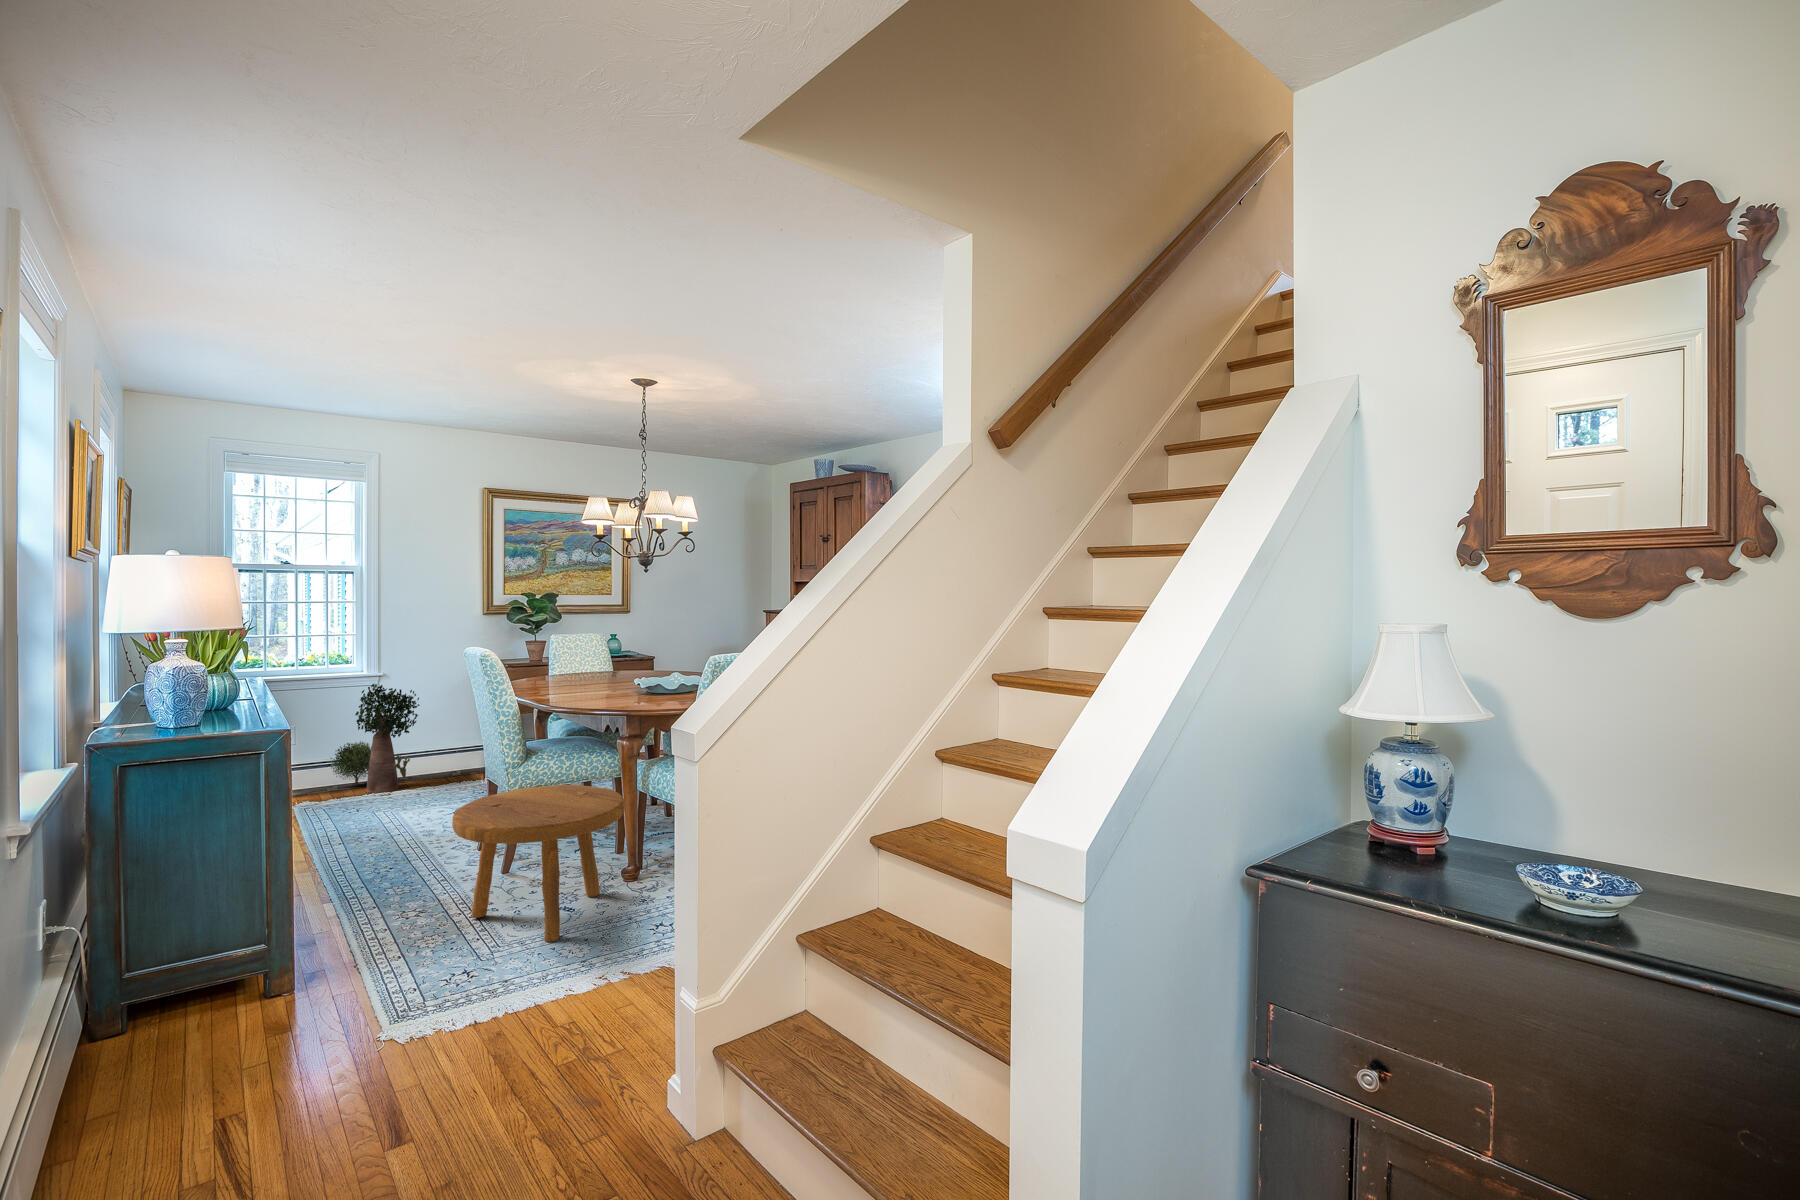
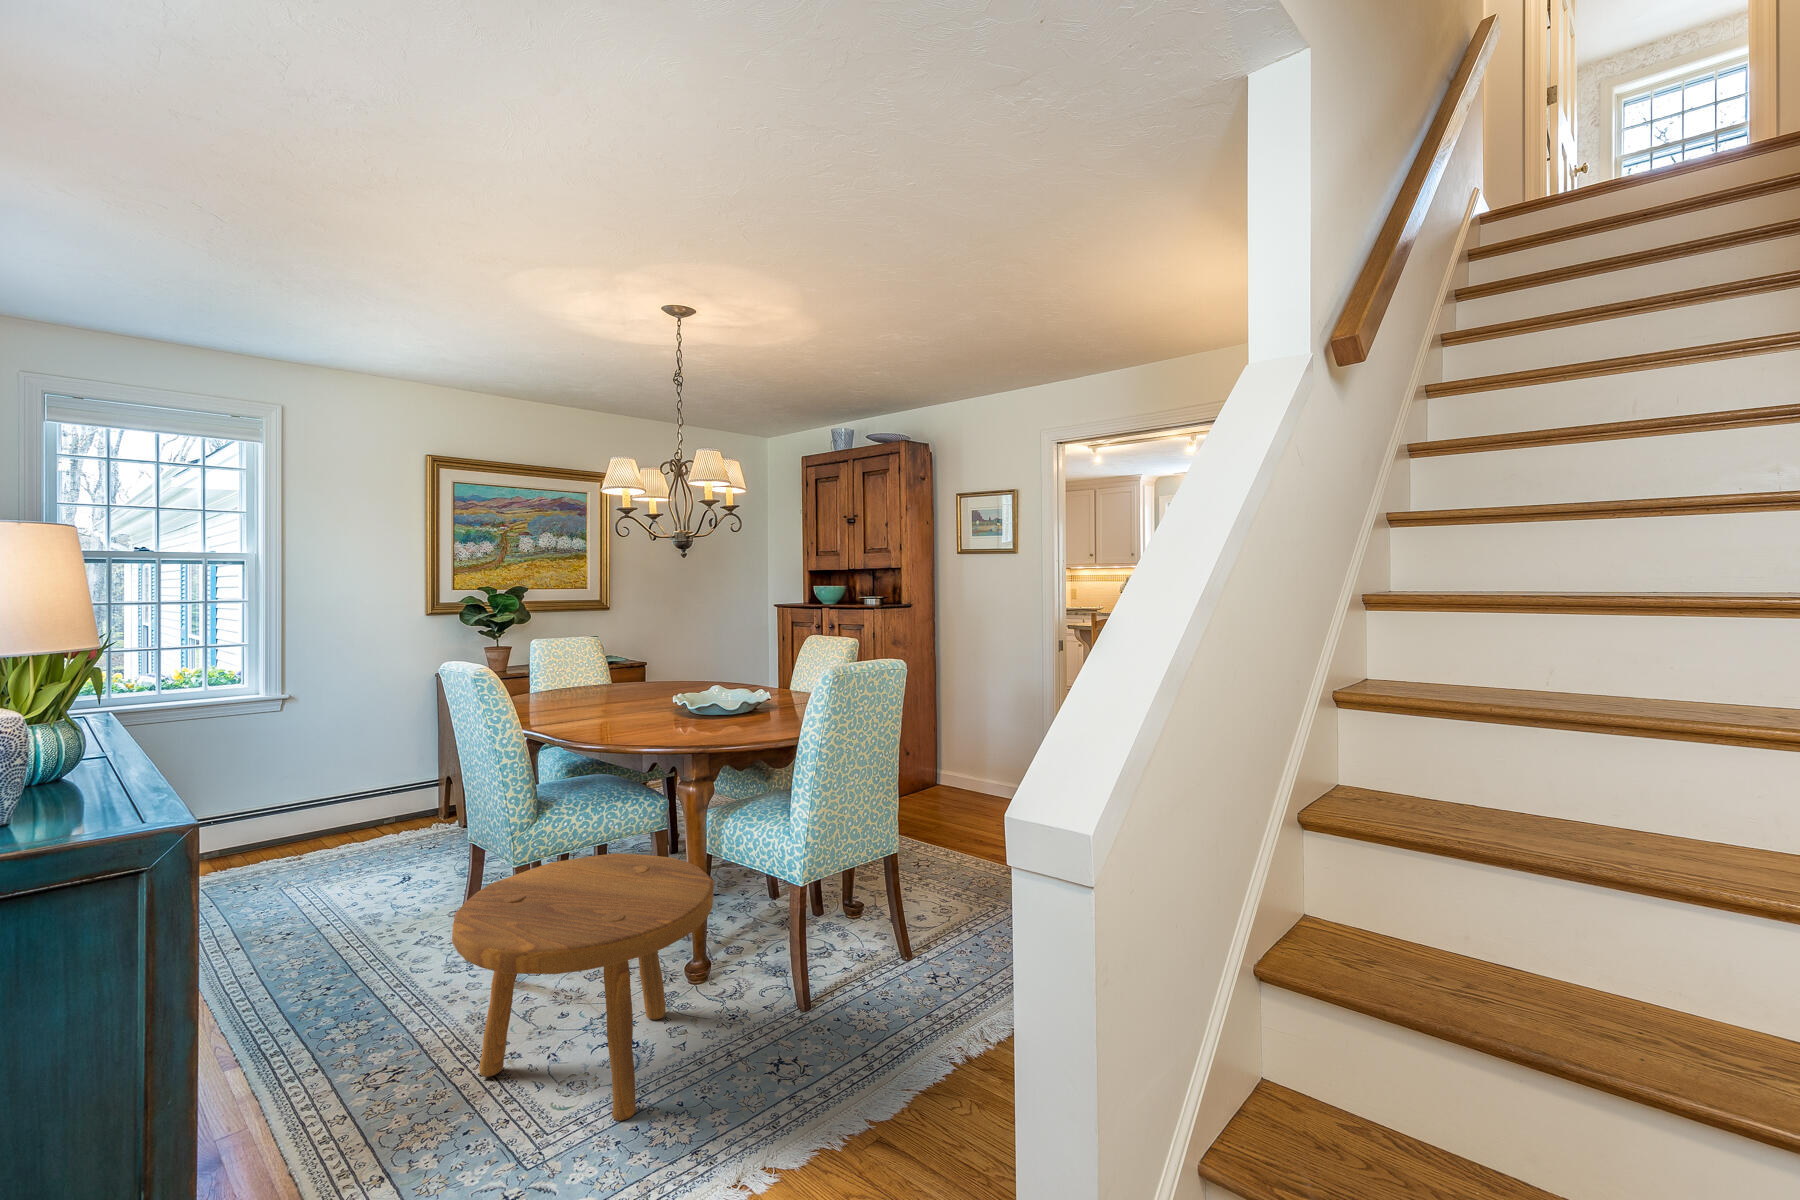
potted plant: present [330,684,420,793] -> none [224,706,349,852]

